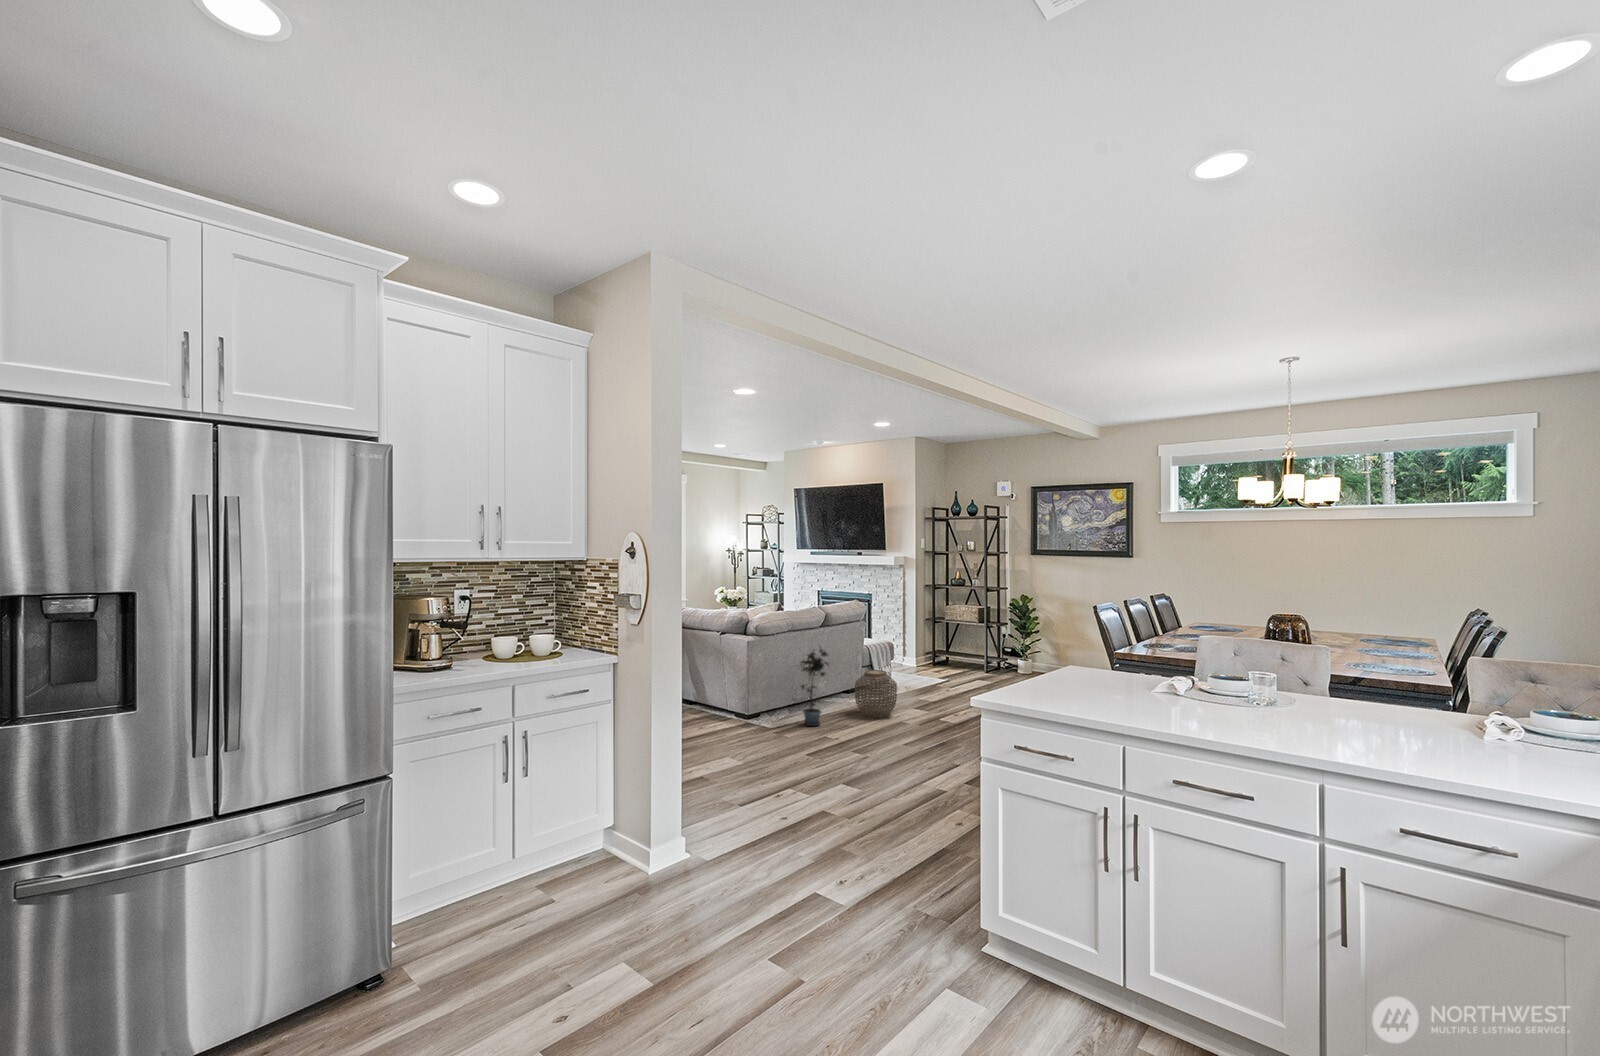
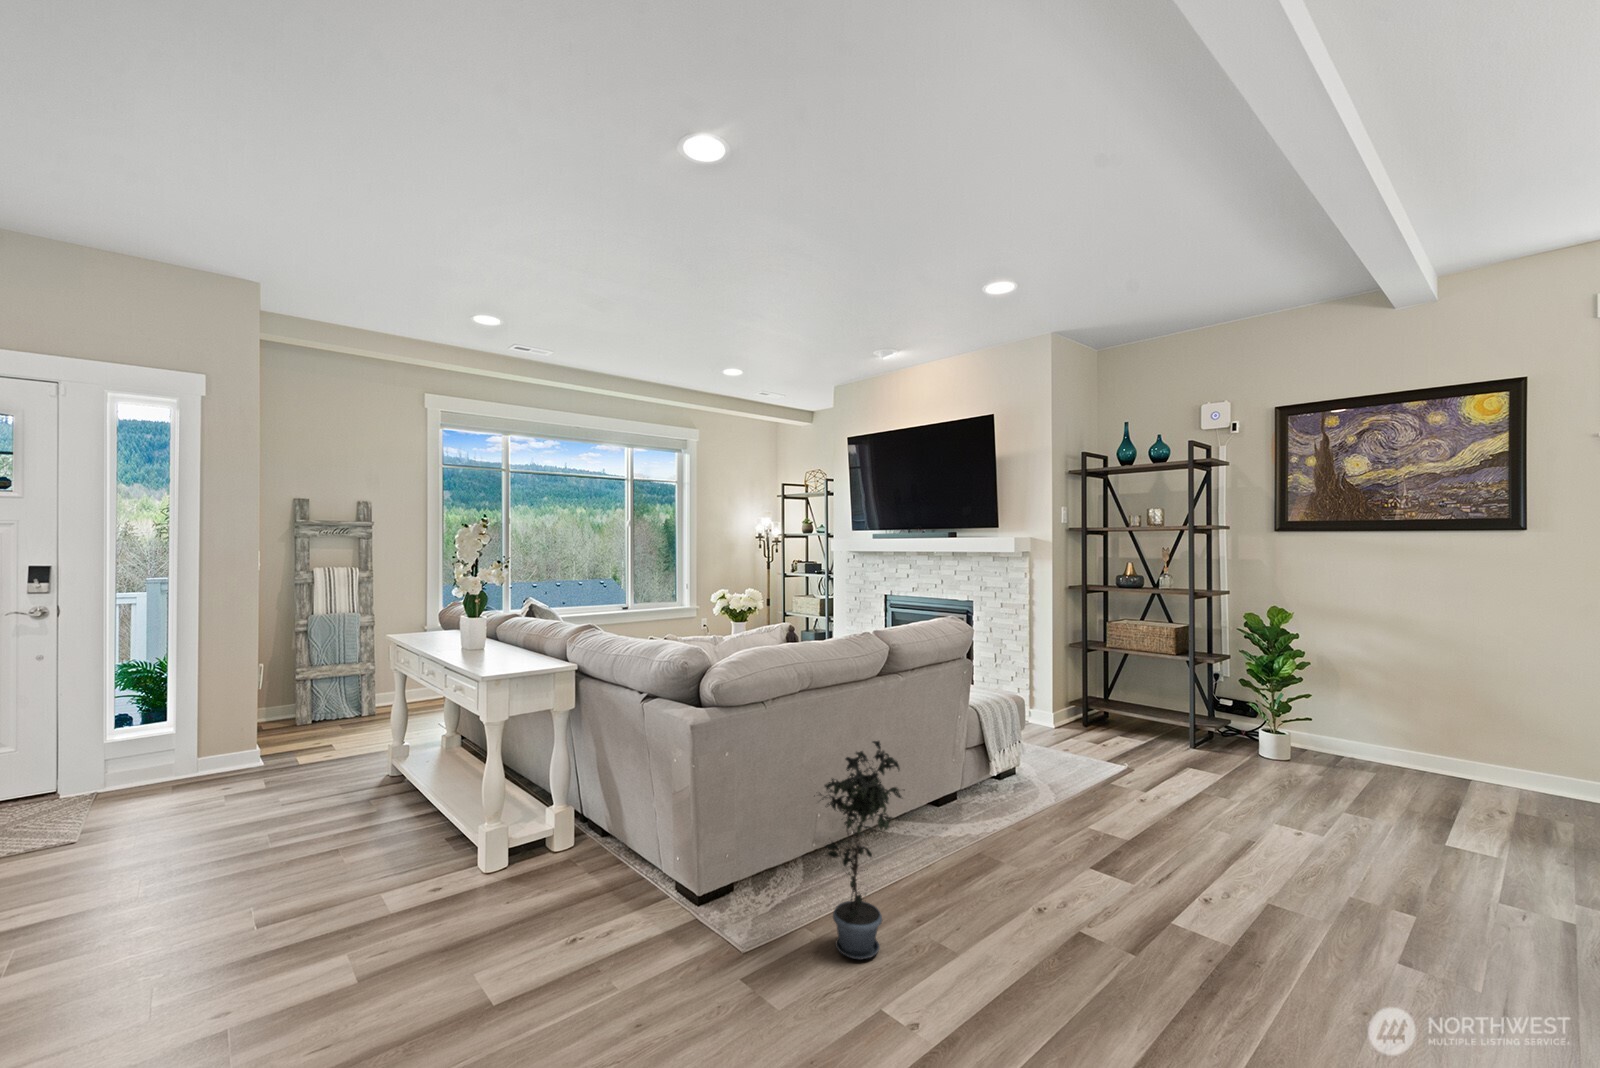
woven basket: present [855,670,897,718] -> none [966,789,1074,921]

